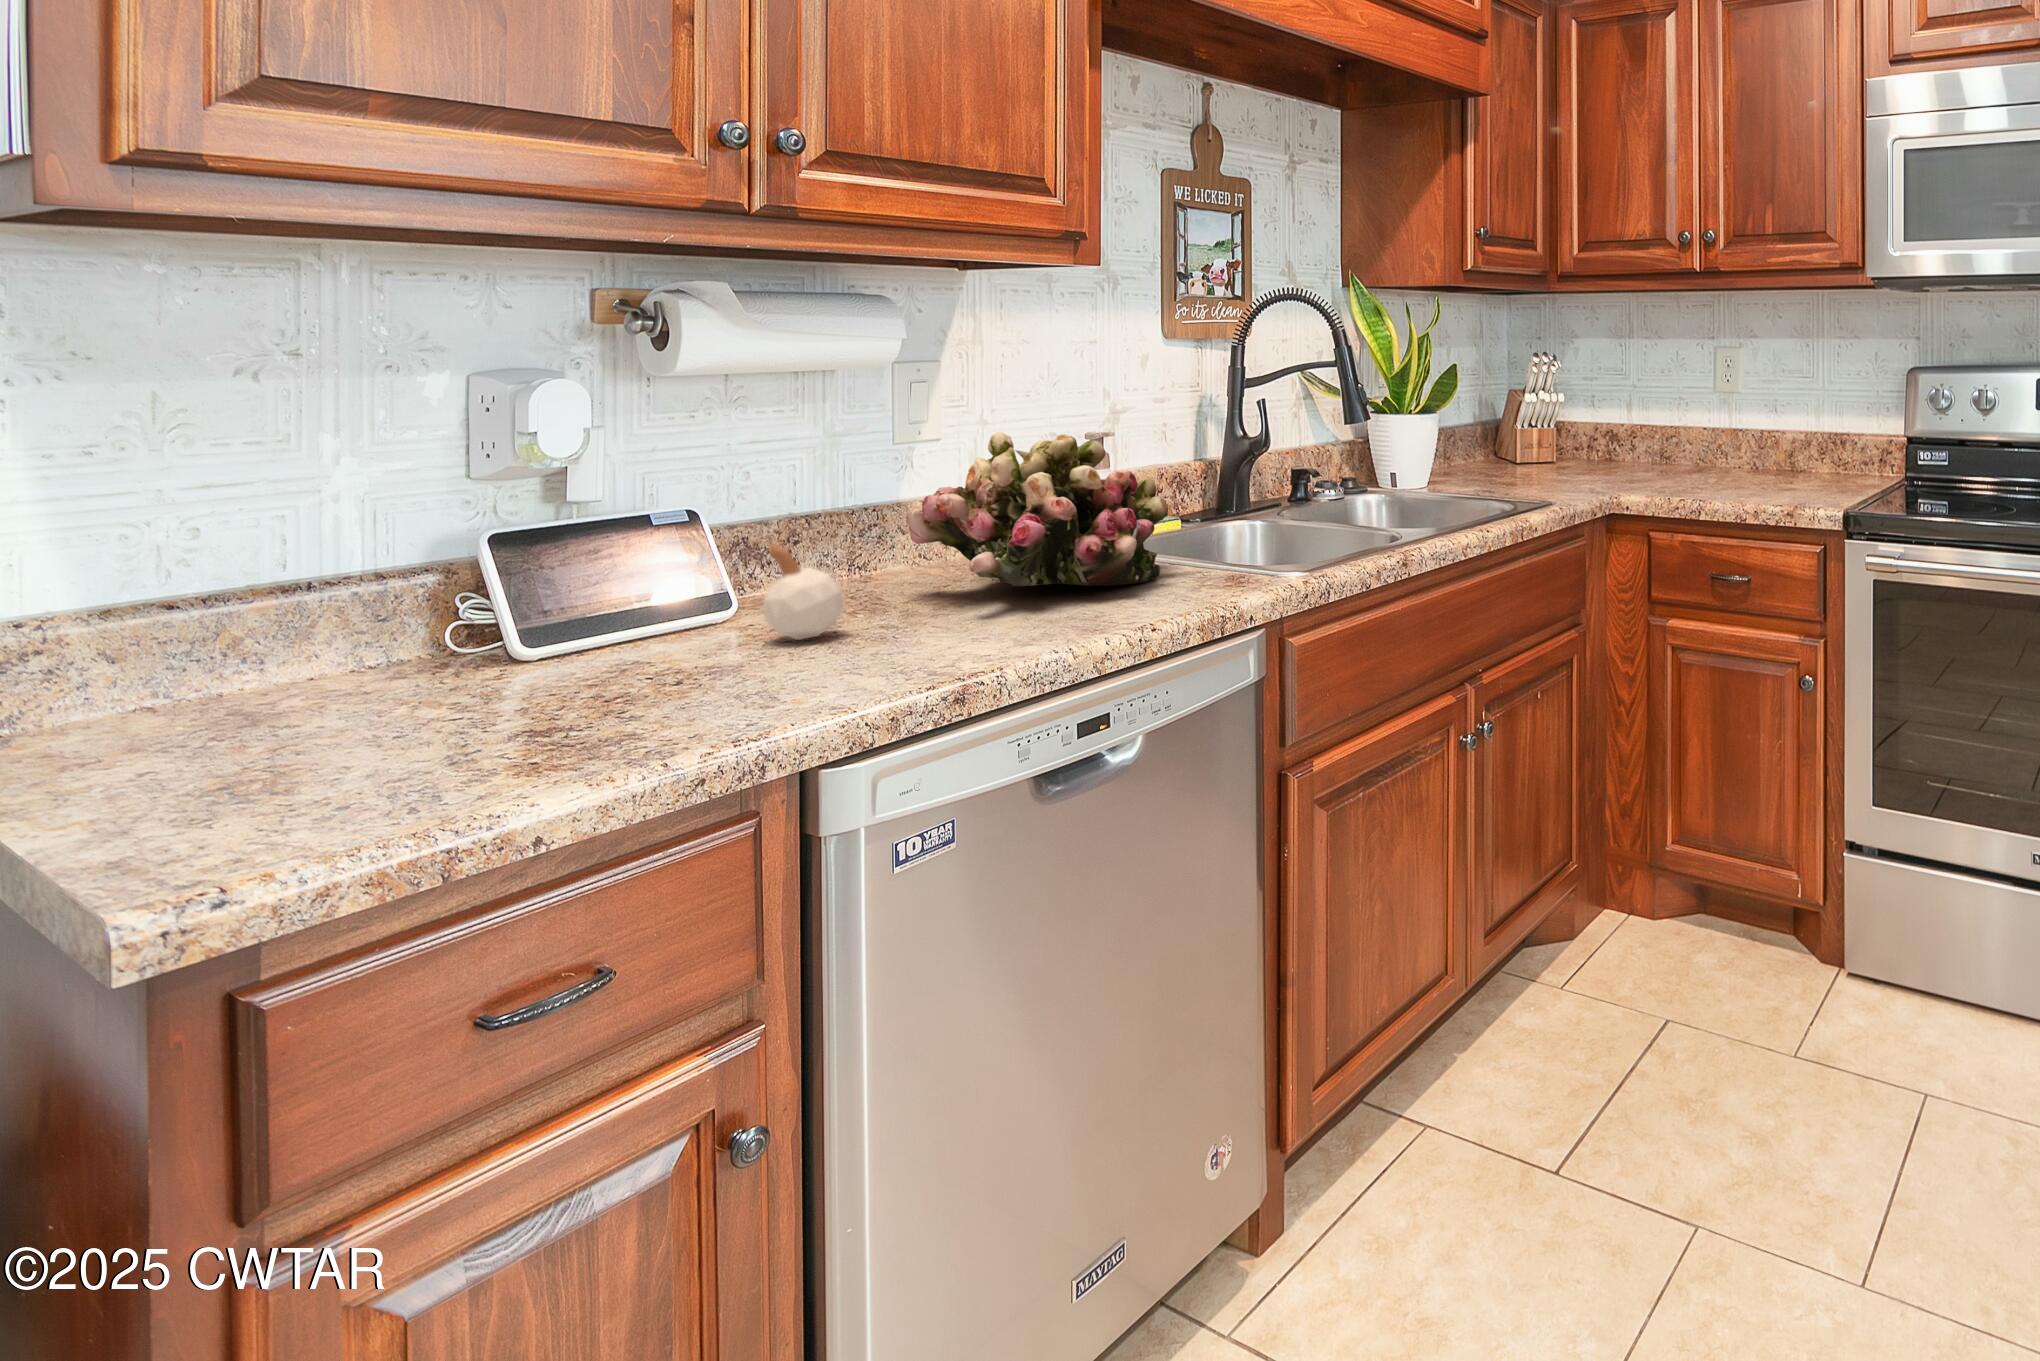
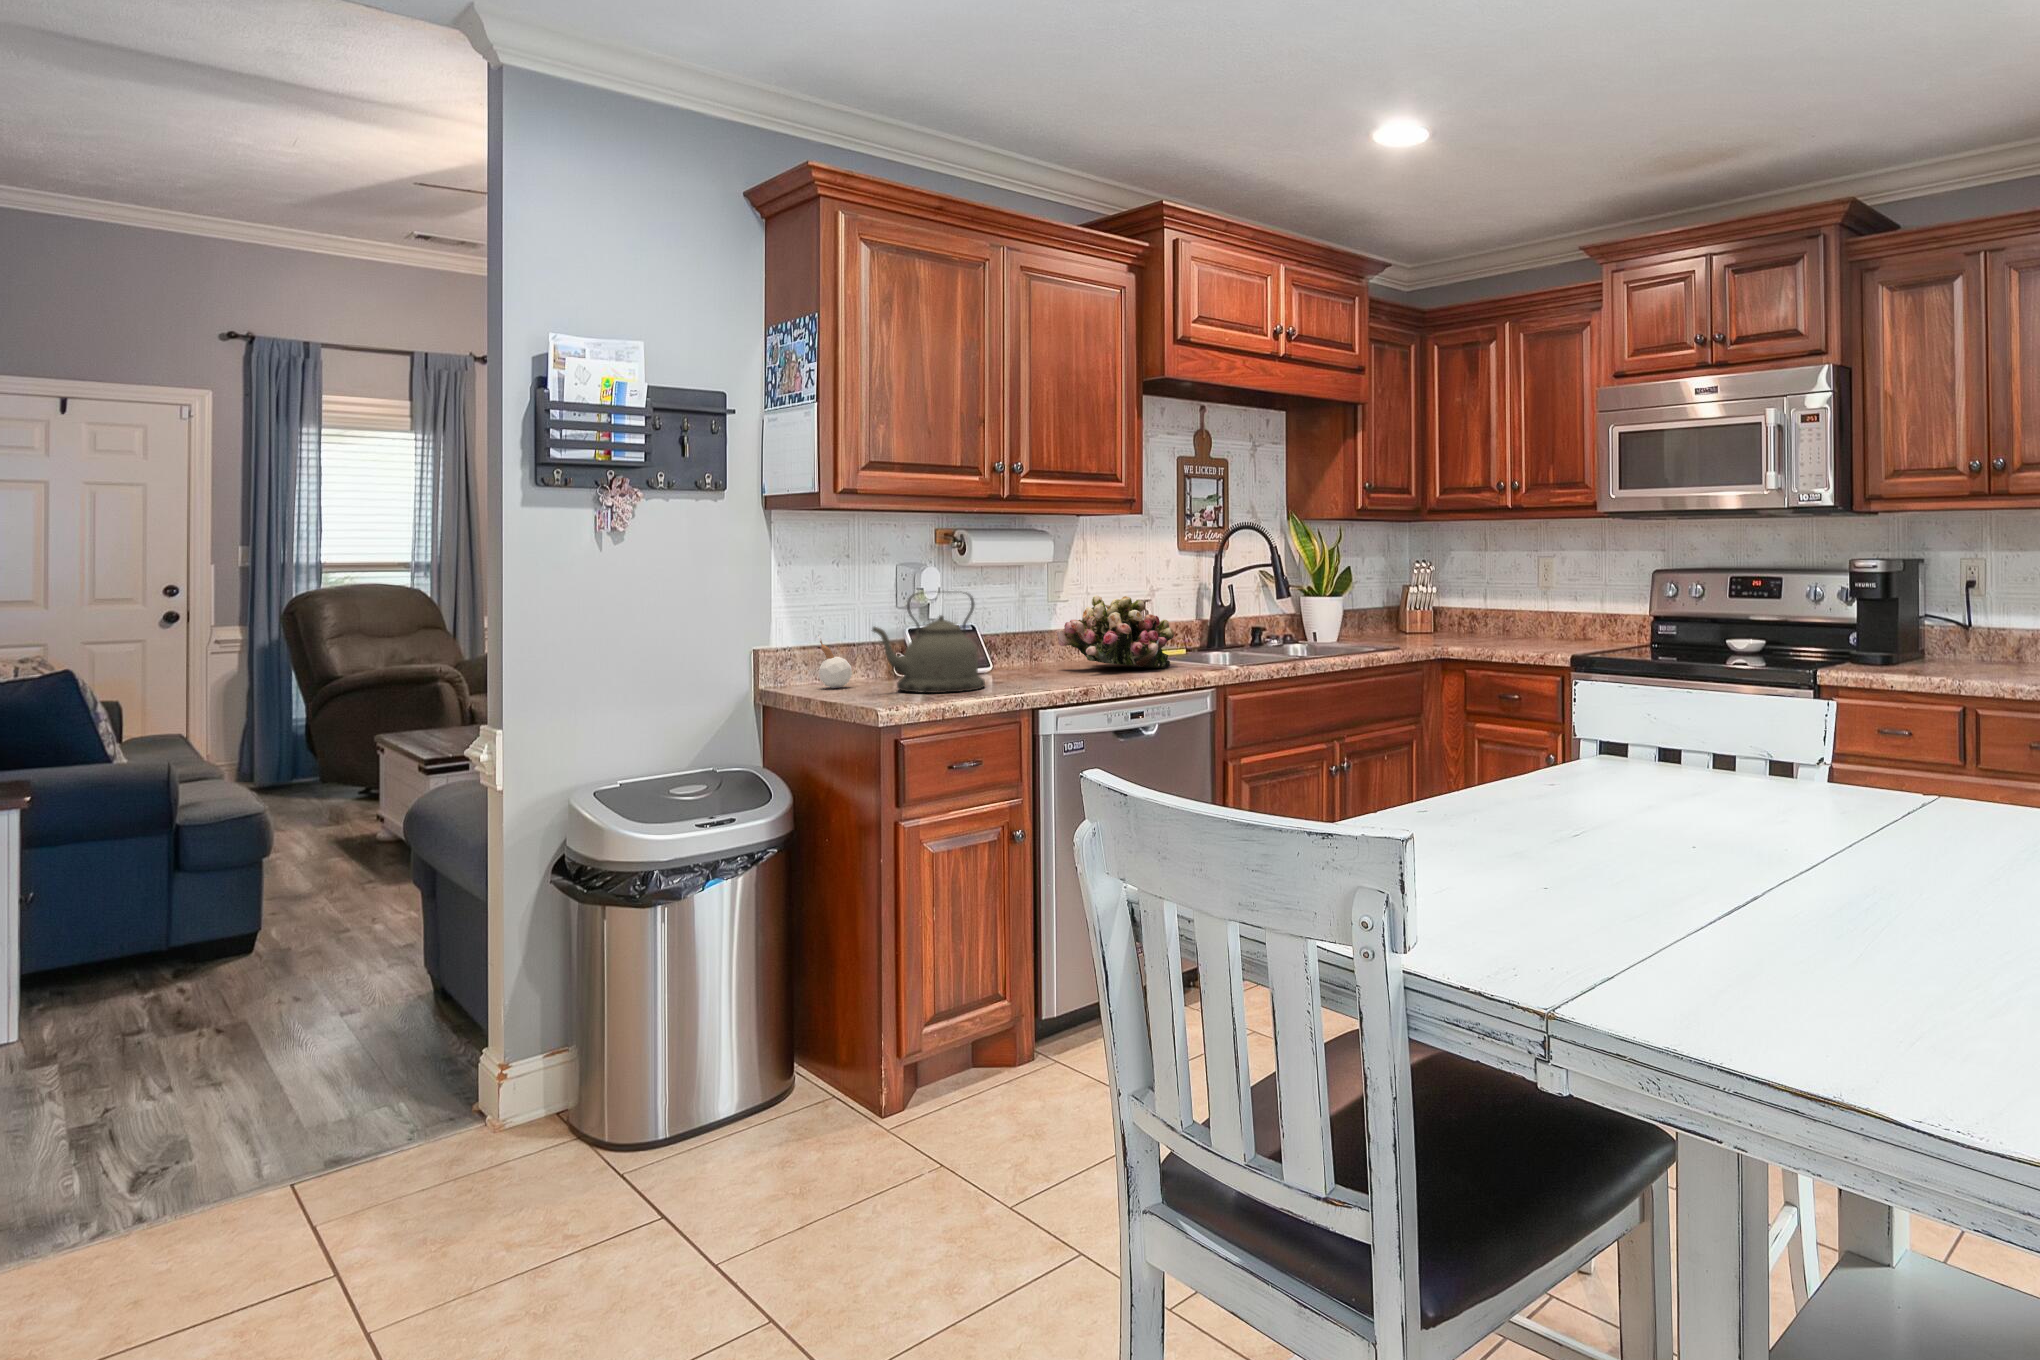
kettle: none [283,446,682,742] -> present [872,594,985,693]
candle: present [763,533,844,640] -> present [818,635,852,688]

